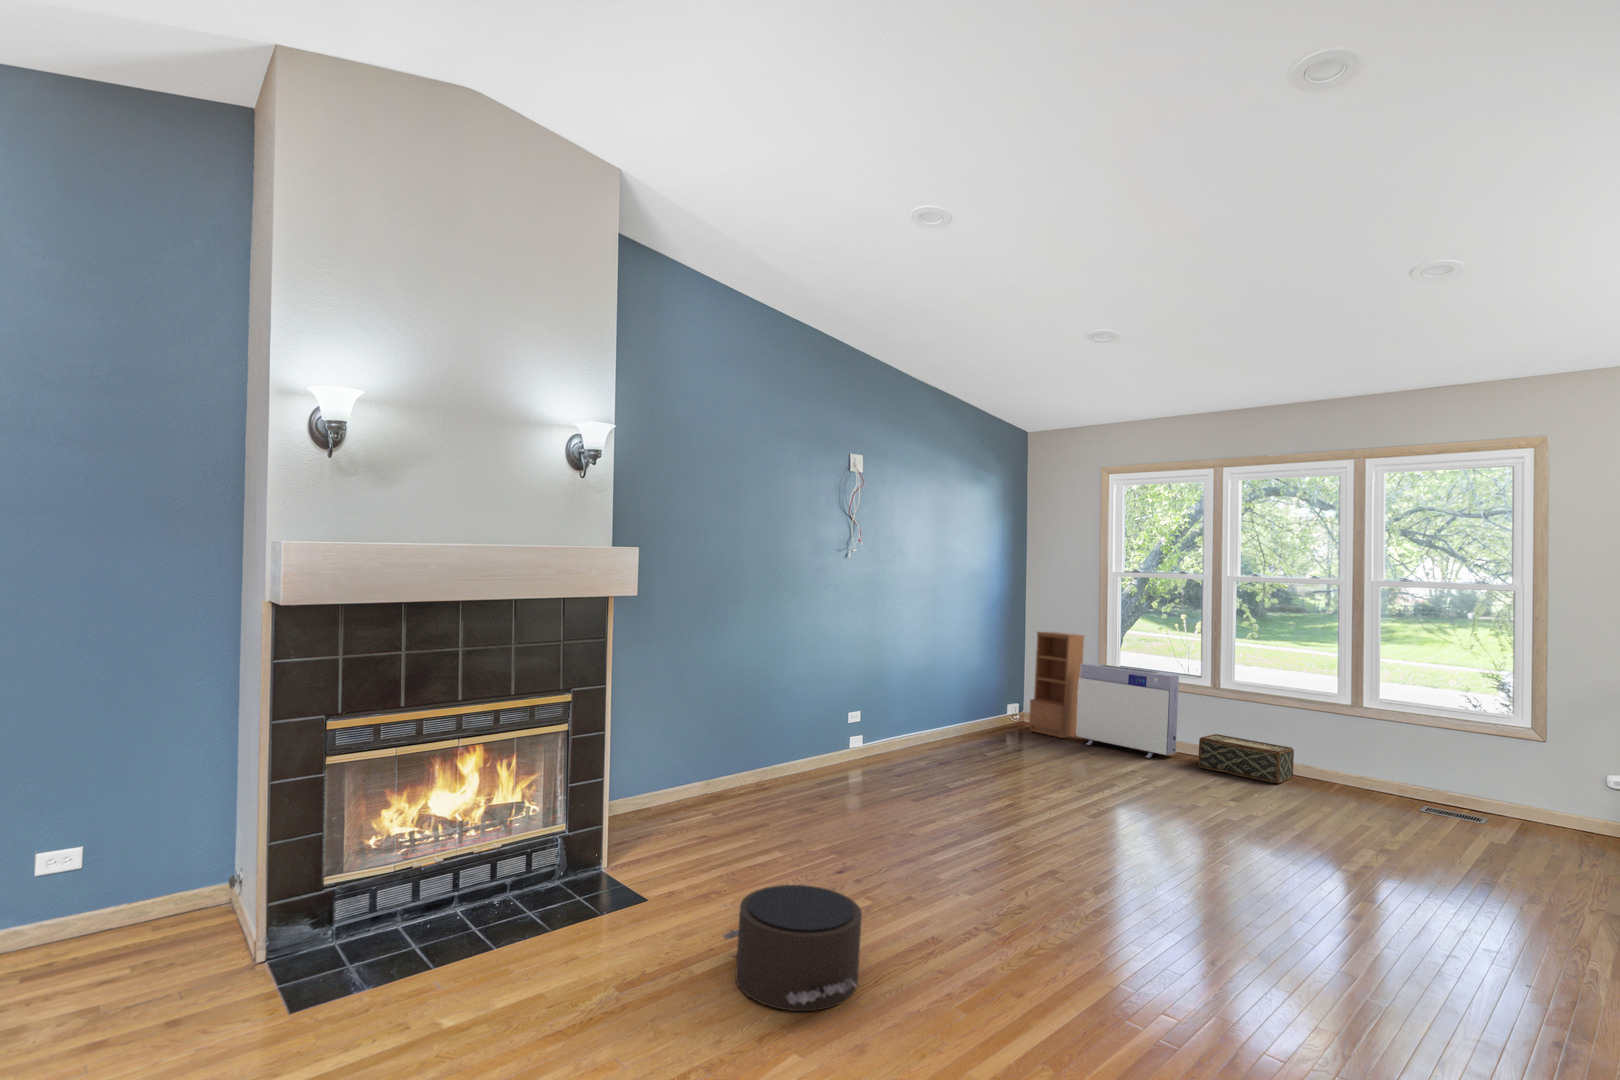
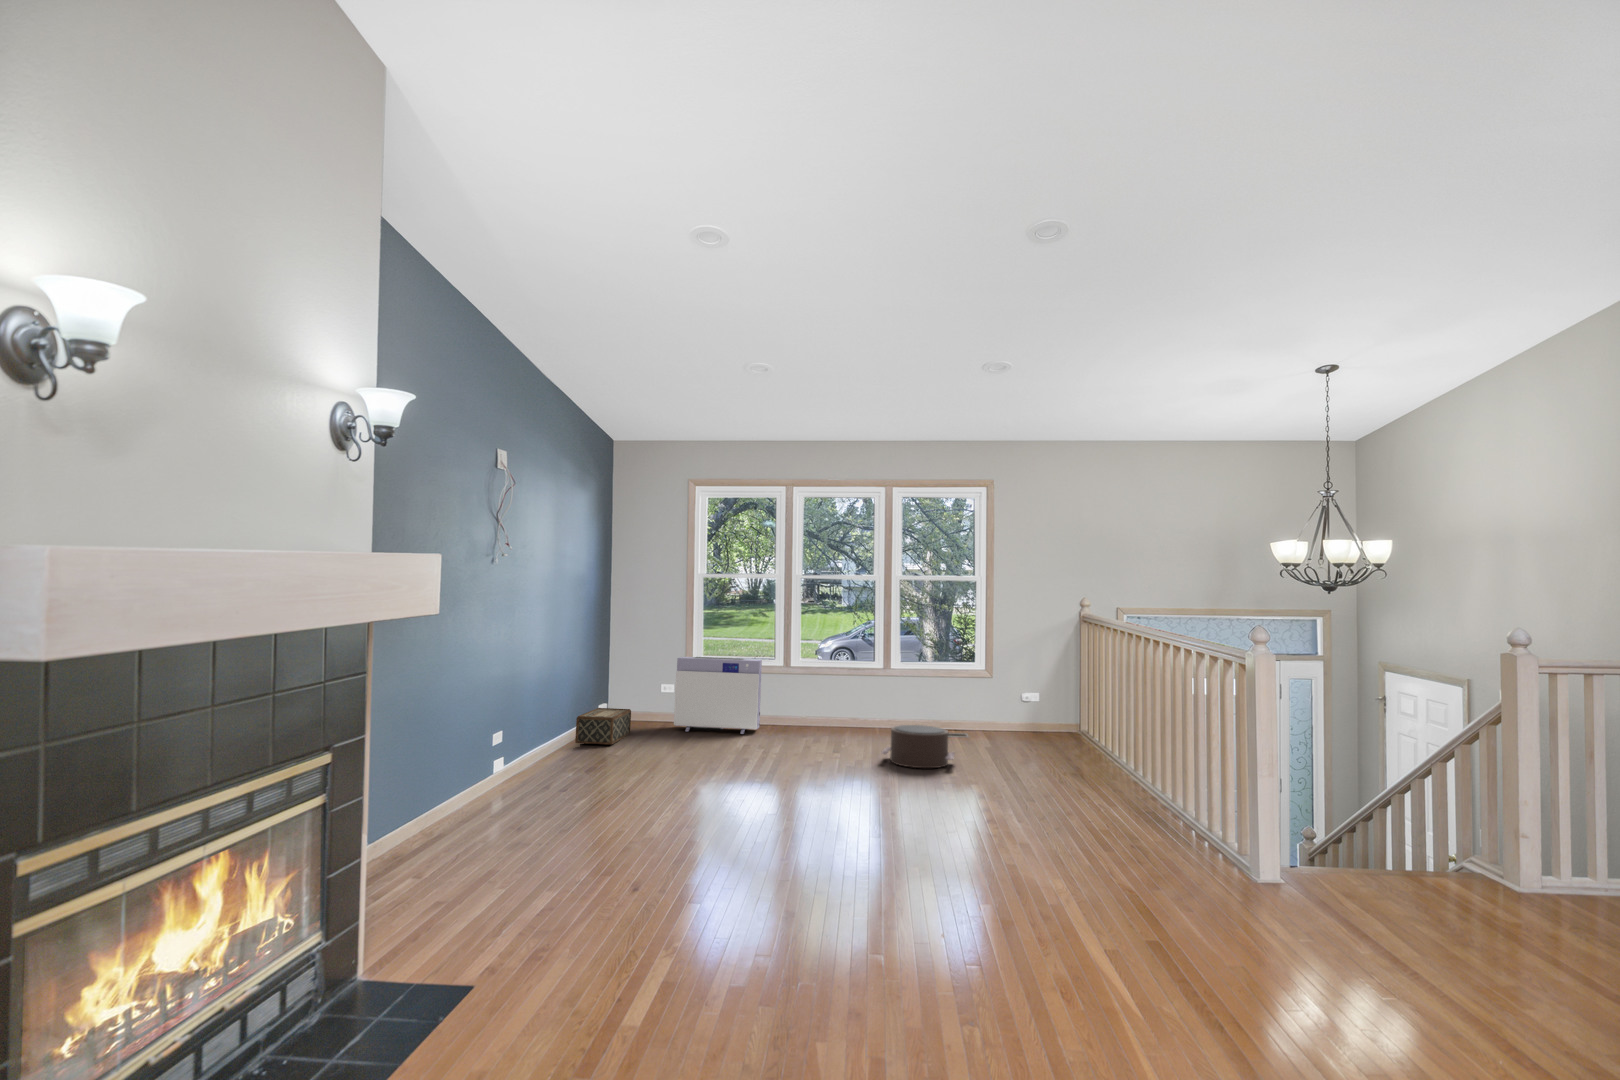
bookcase: present [1029,632,1084,738] -> none [625,630,673,729]
woven basket: present [1198,734,1294,783] -> present [575,708,631,744]
pouf: present [723,885,862,1011] -> present [881,725,955,768]

